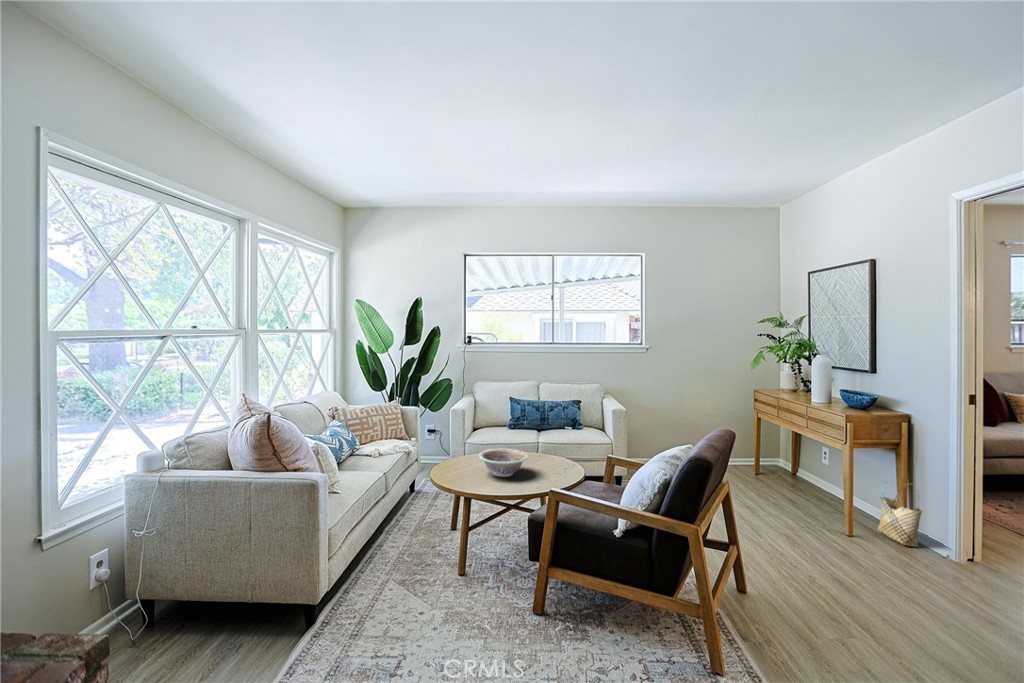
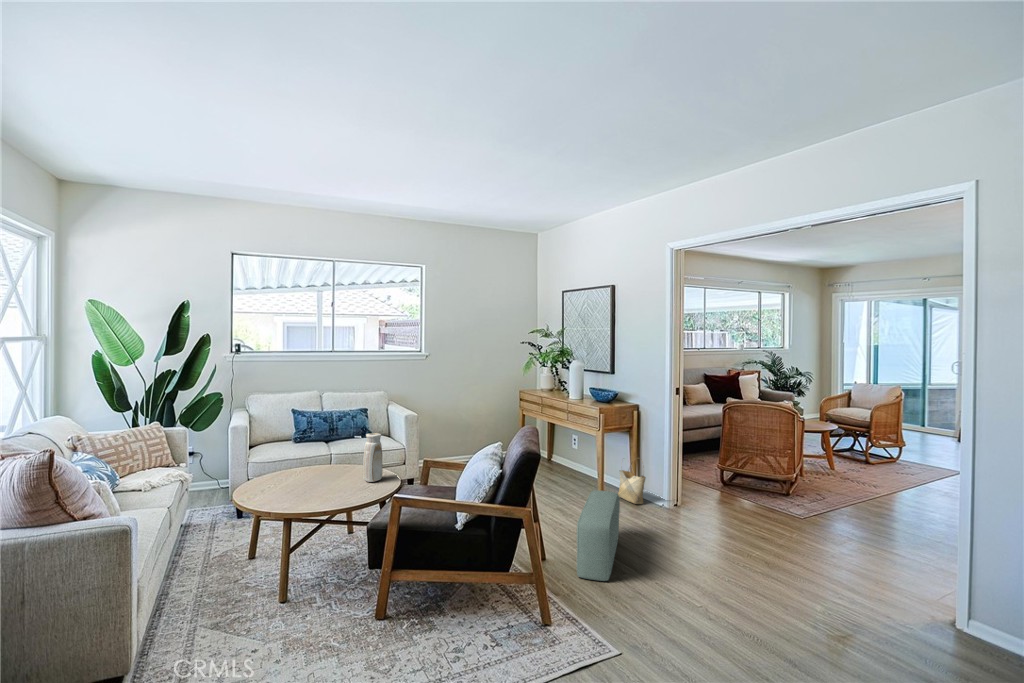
vase: none [544,422,563,471] -> present [363,433,383,482]
decorative bowl: present [479,449,528,477] -> none [297,465,350,494]
pouf: none [786,517,865,641] -> present [577,490,620,581]

